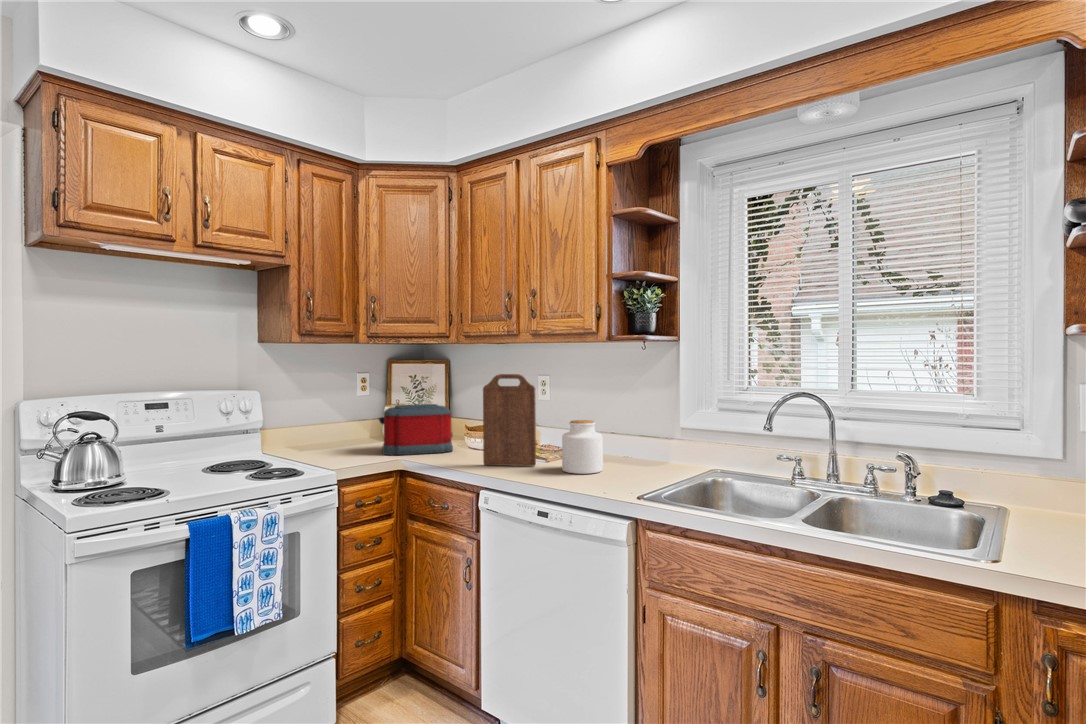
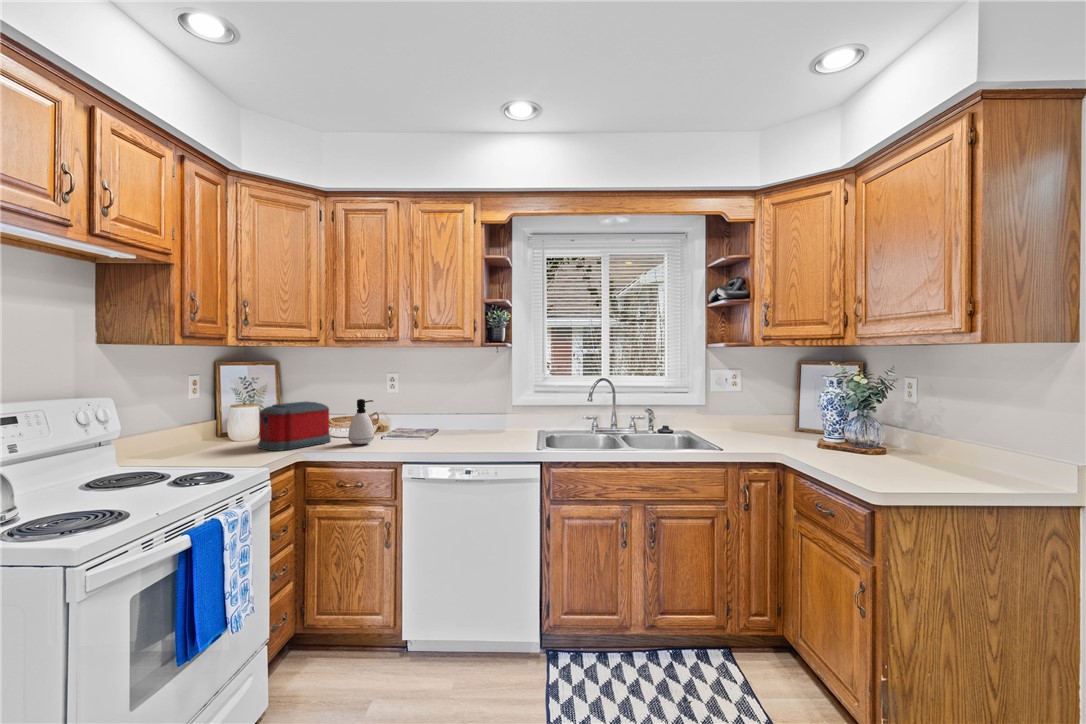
cutting board: present [483,374,536,466] -> none [388,373,430,447]
soap dispenser: none [454,404,484,458] -> present [348,399,374,444]
jar: present [562,420,603,474] -> none [453,405,482,443]

